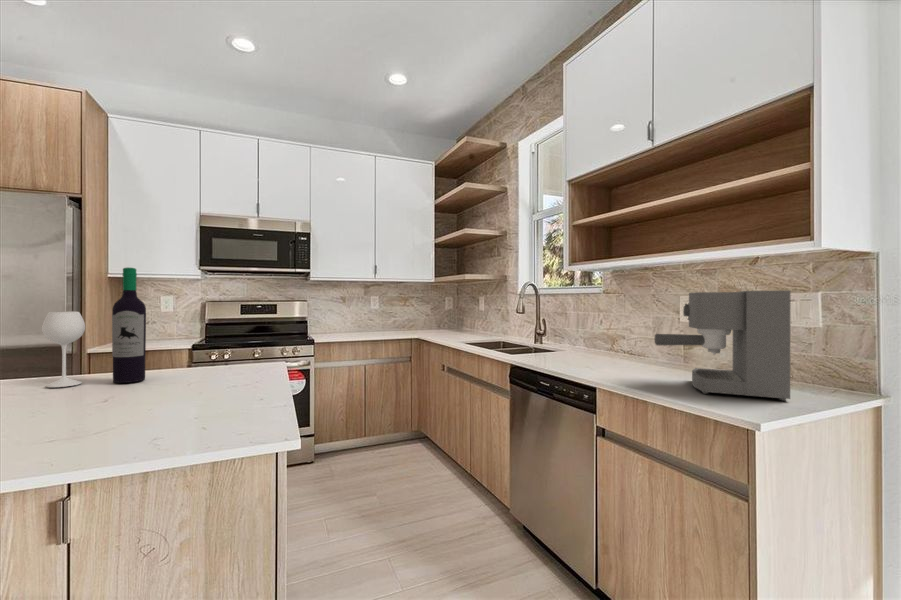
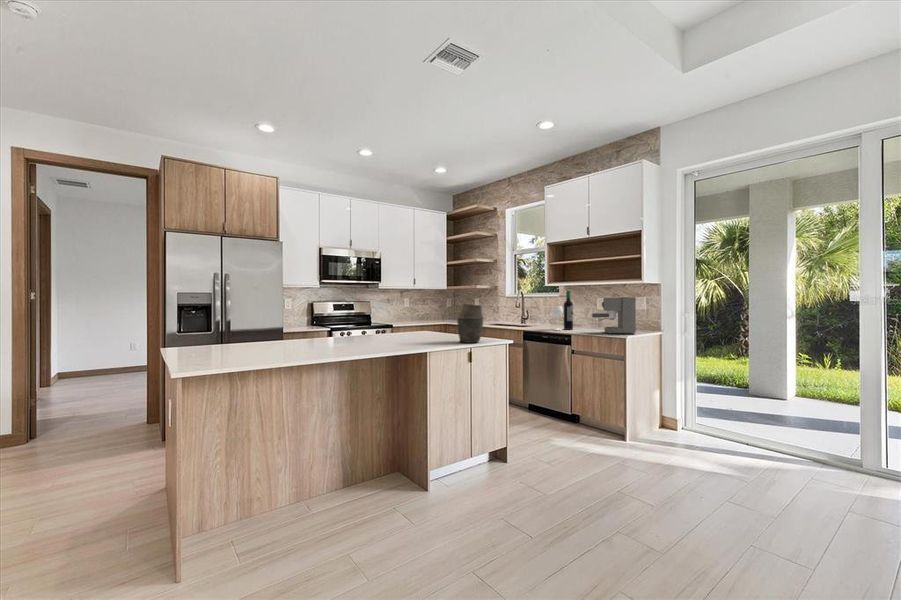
wine bottle: present [42,267,146,387] -> present [552,291,573,330]
vase: none [140,306,241,435] -> present [457,304,483,343]

